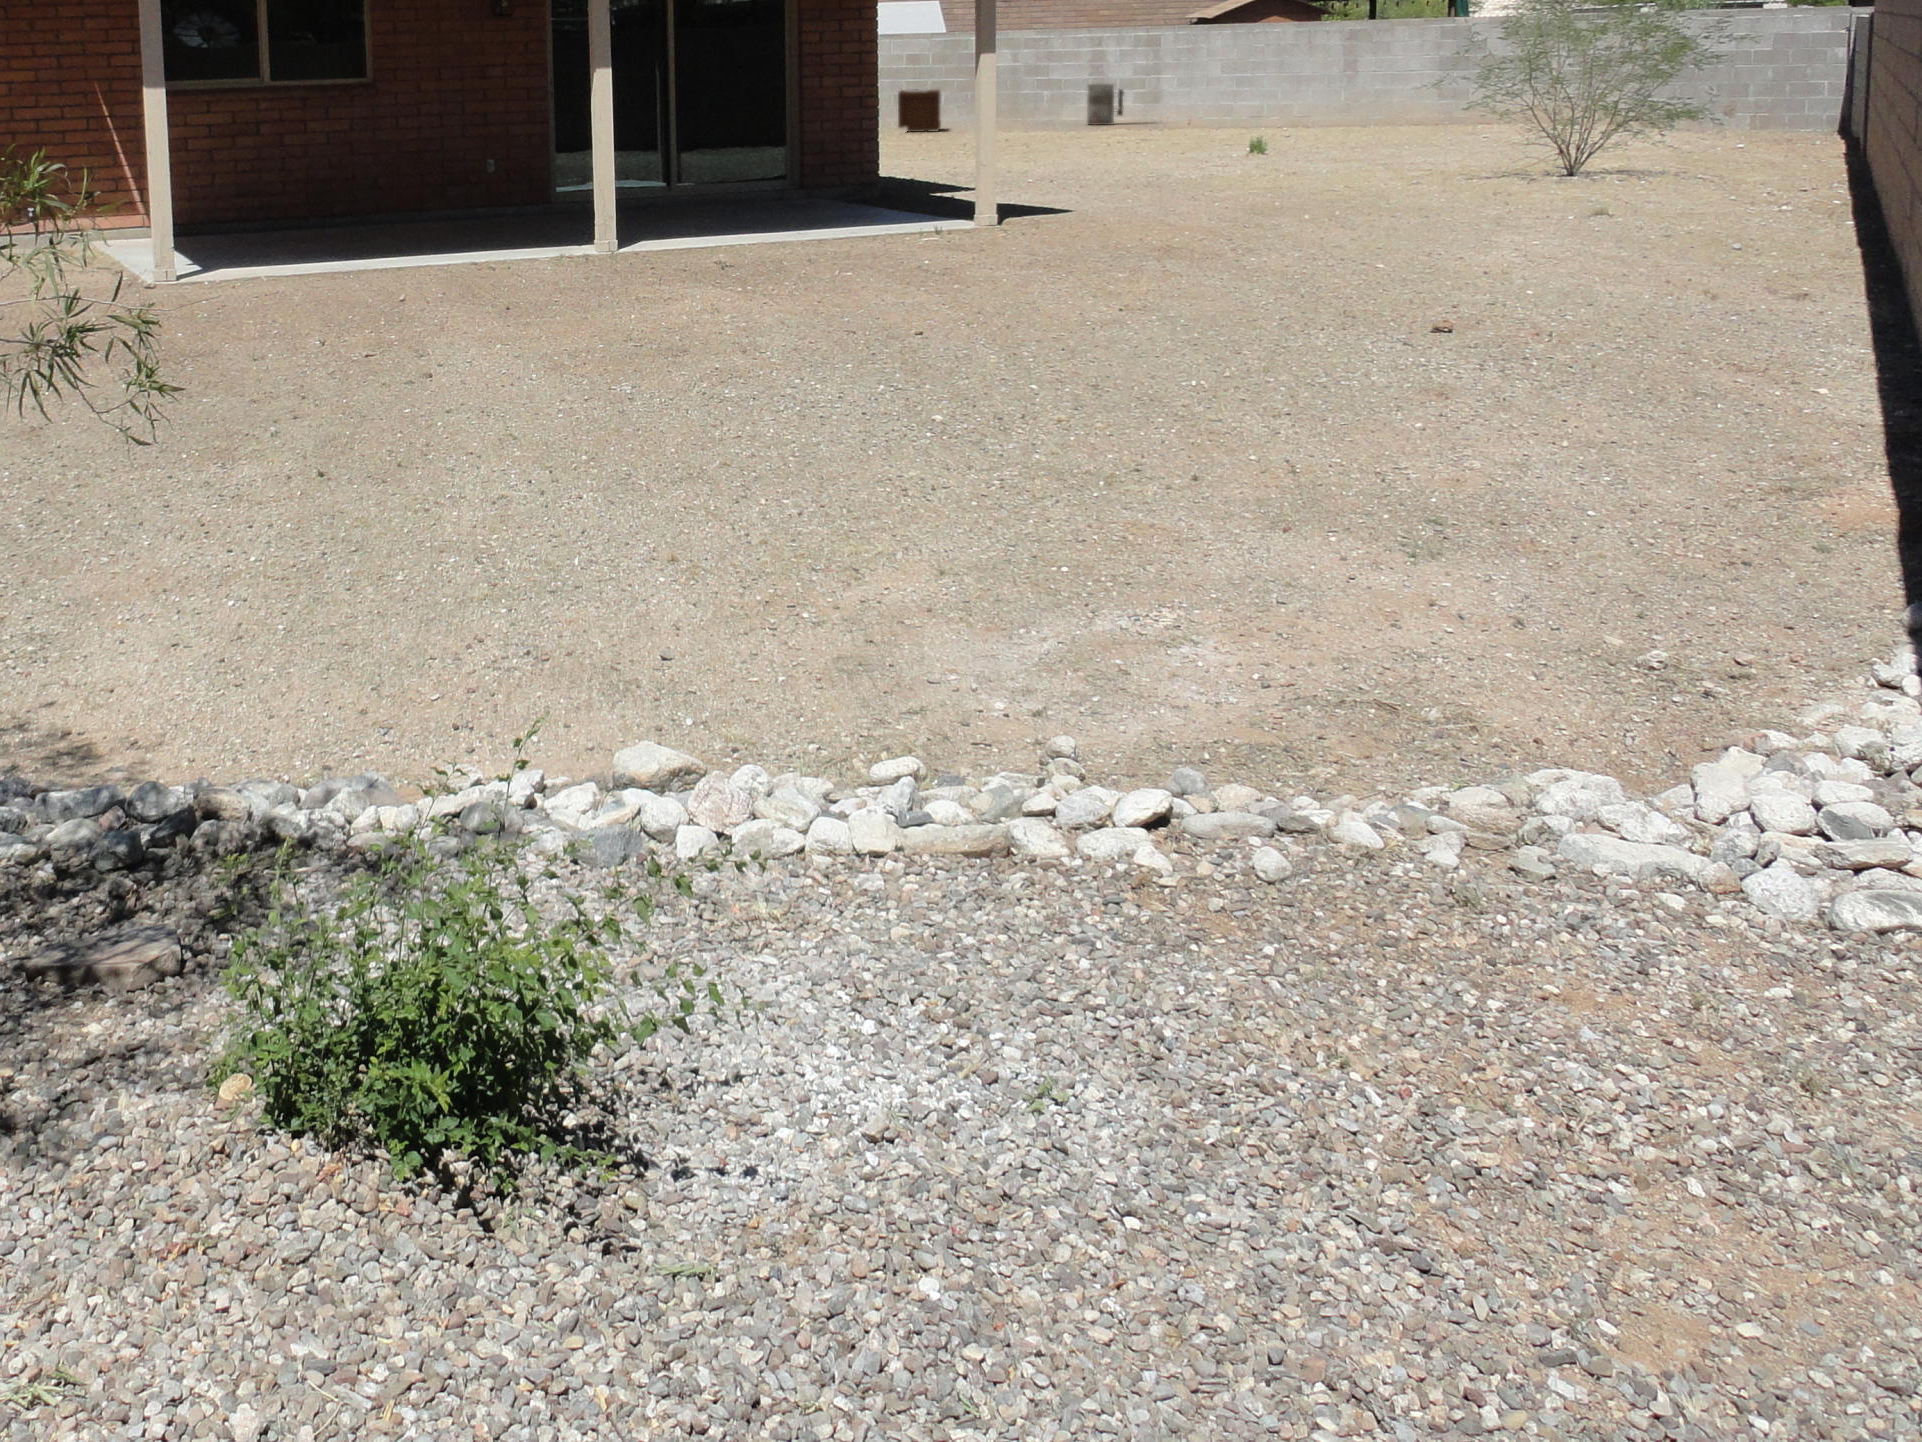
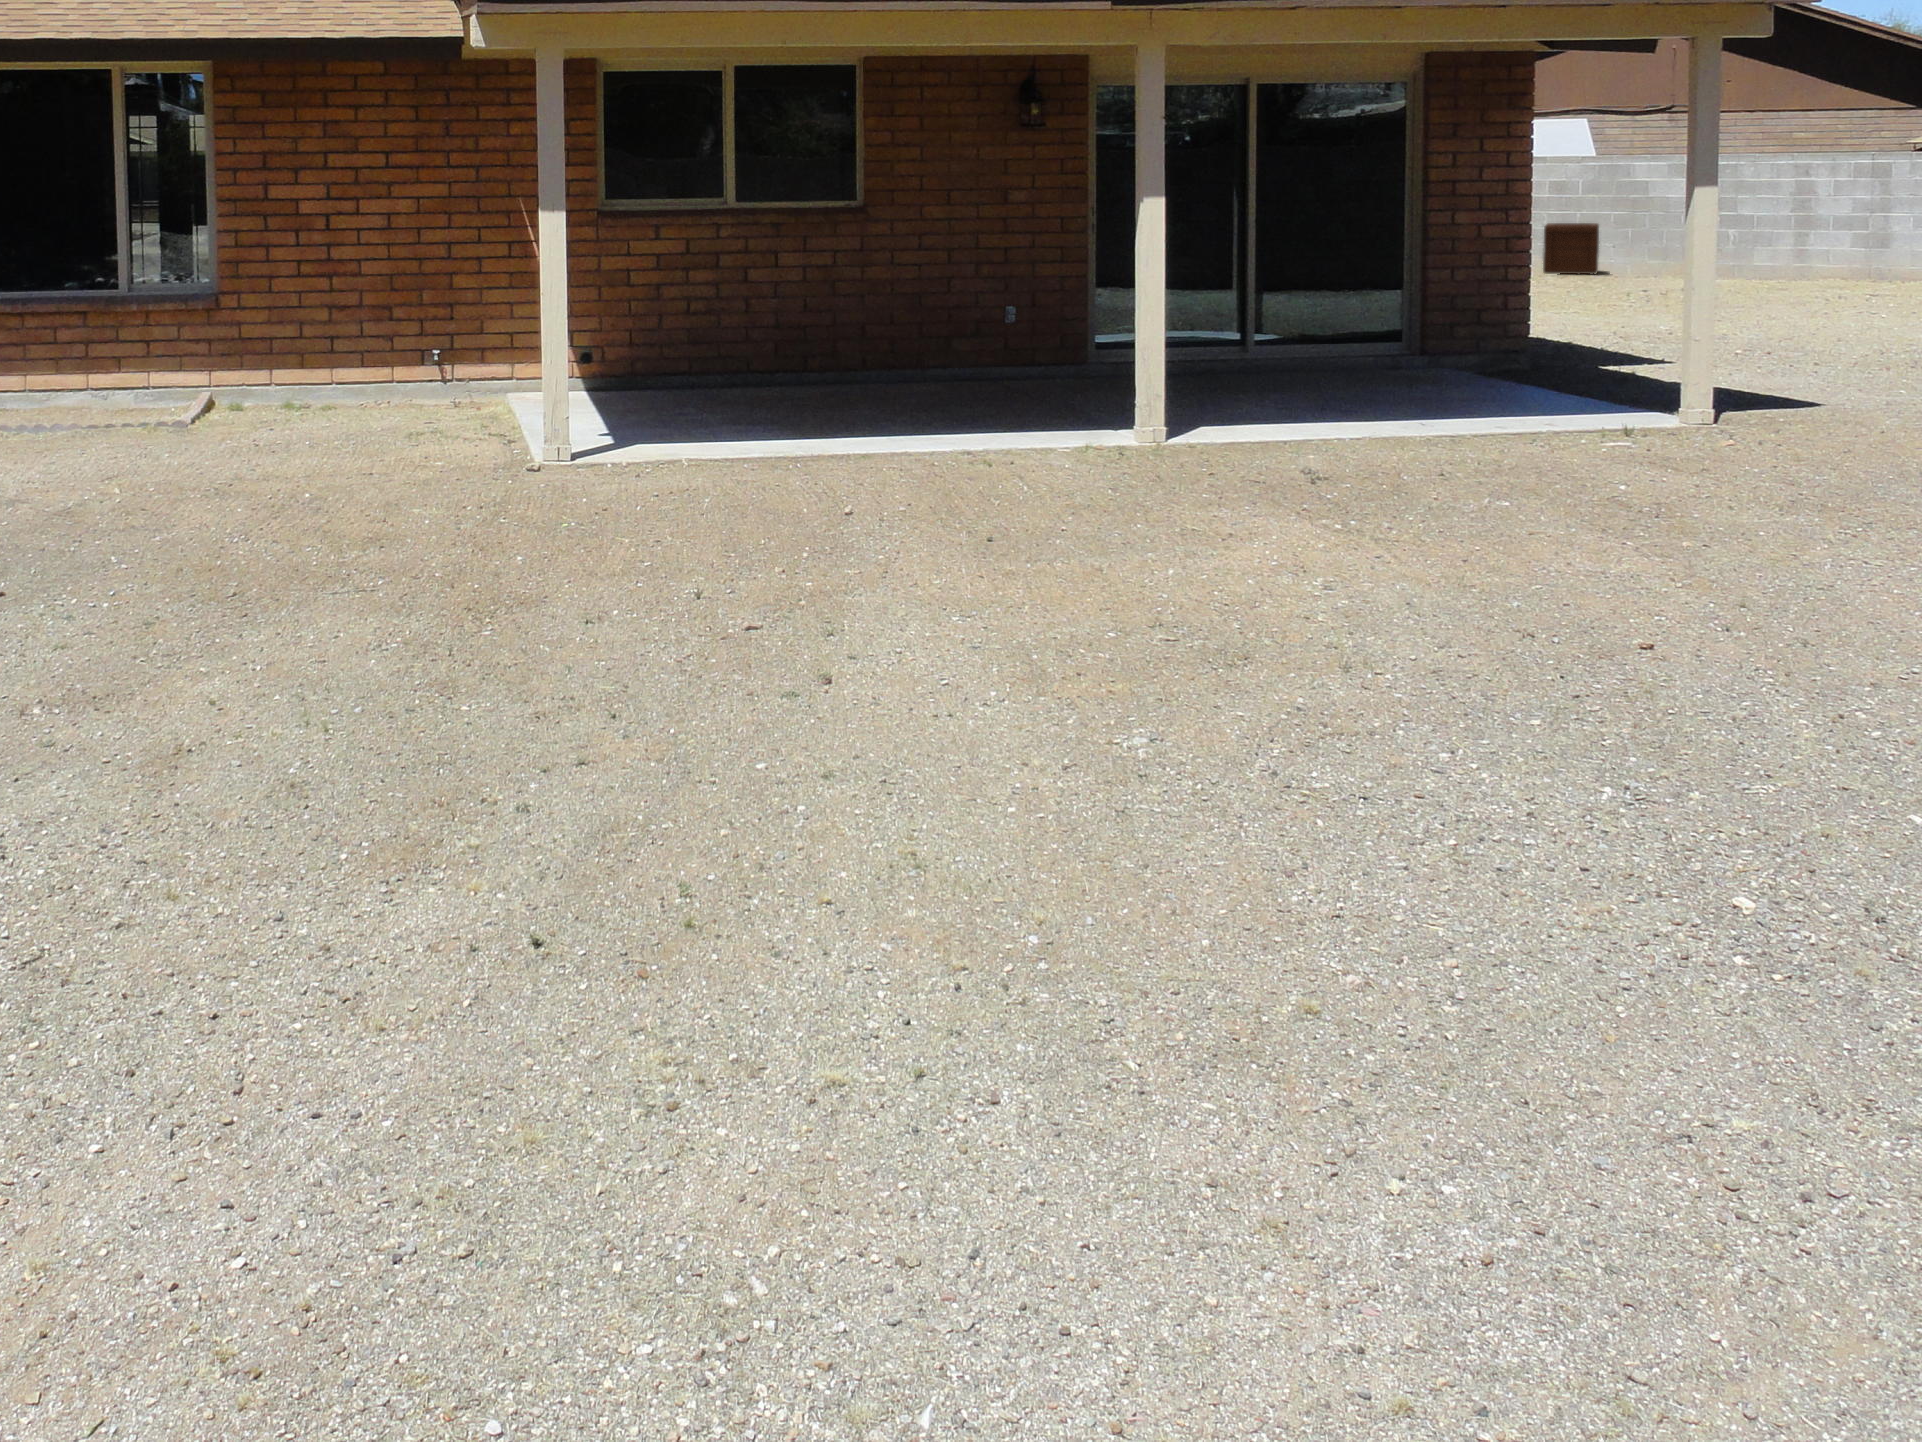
trash can: present [1087,84,1124,125] -> none [1794,221,1848,273]

